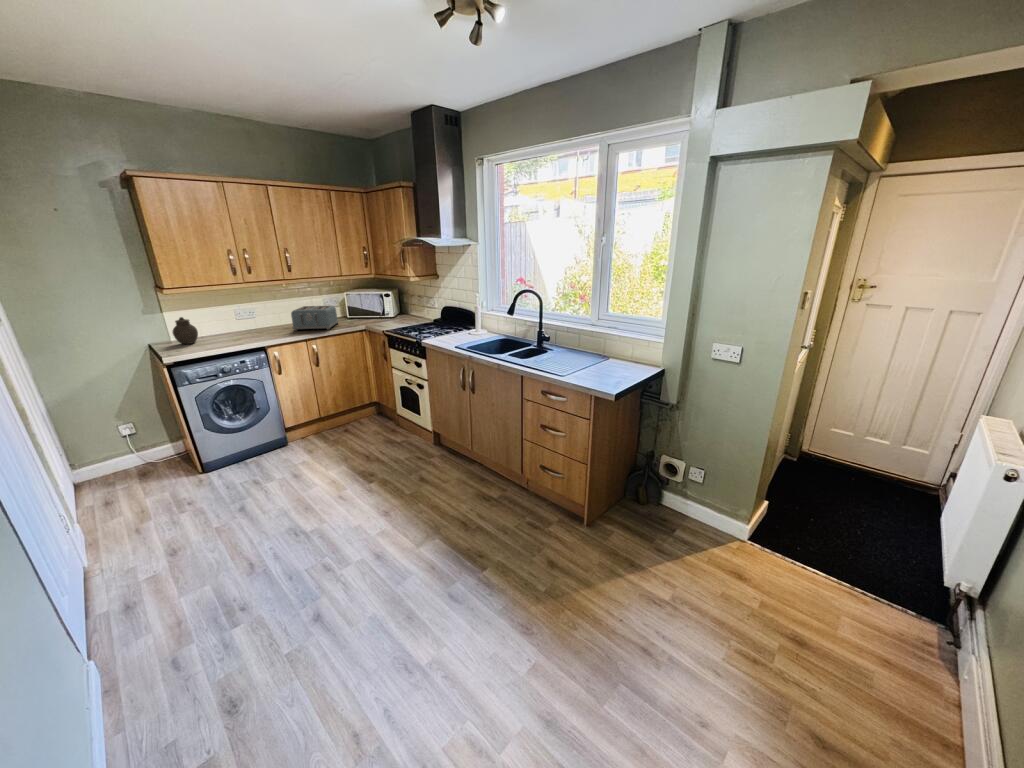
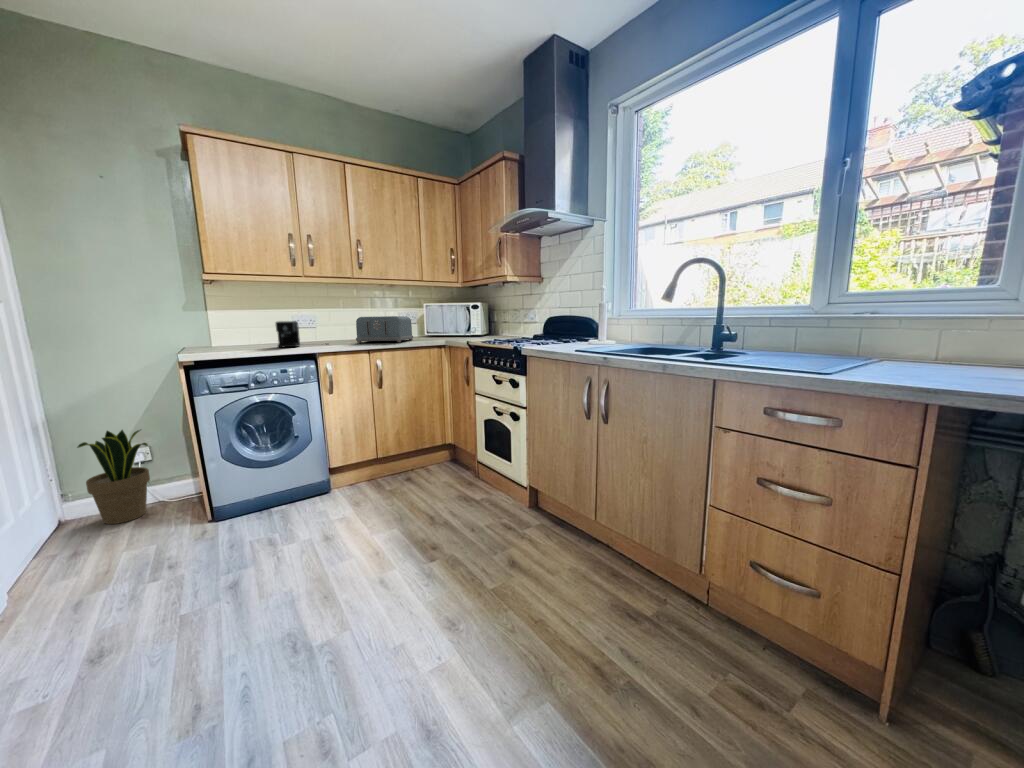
jar: present [172,317,198,344] -> none [212,315,242,349]
coffee maker: none [226,318,271,341] -> present [276,321,300,347]
potted plant: none [84,410,142,482] -> present [77,430,150,524]

